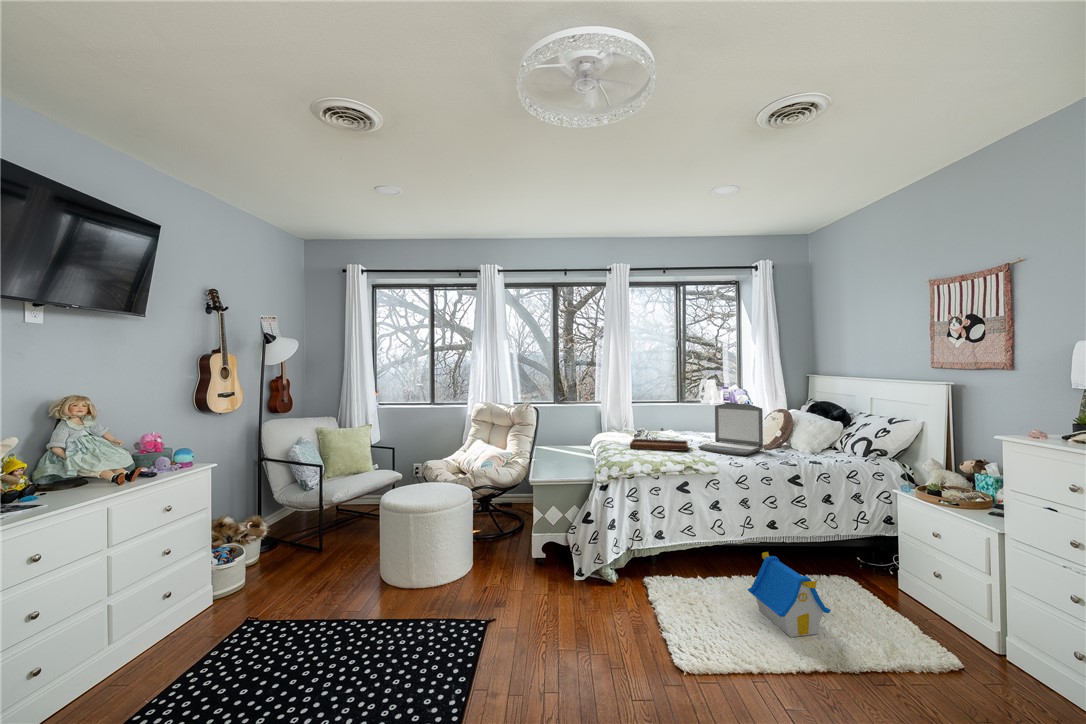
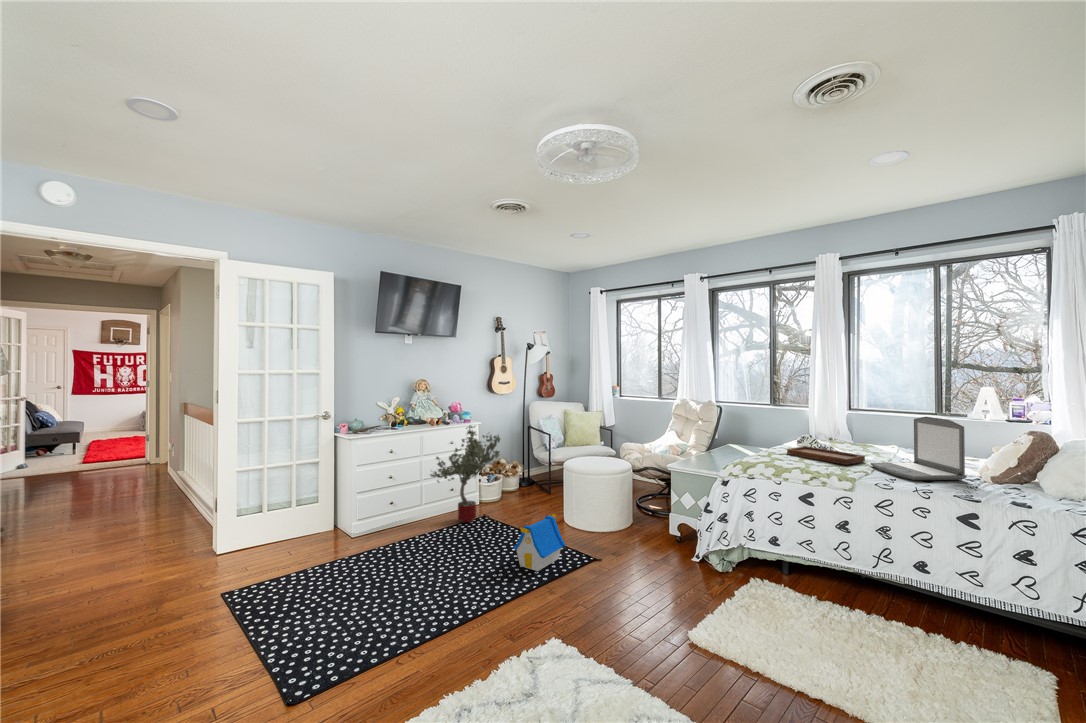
potted tree: none [151,468,281,647] -> present [431,425,500,523]
toy house: present [748,552,831,637] -> present [513,514,566,571]

